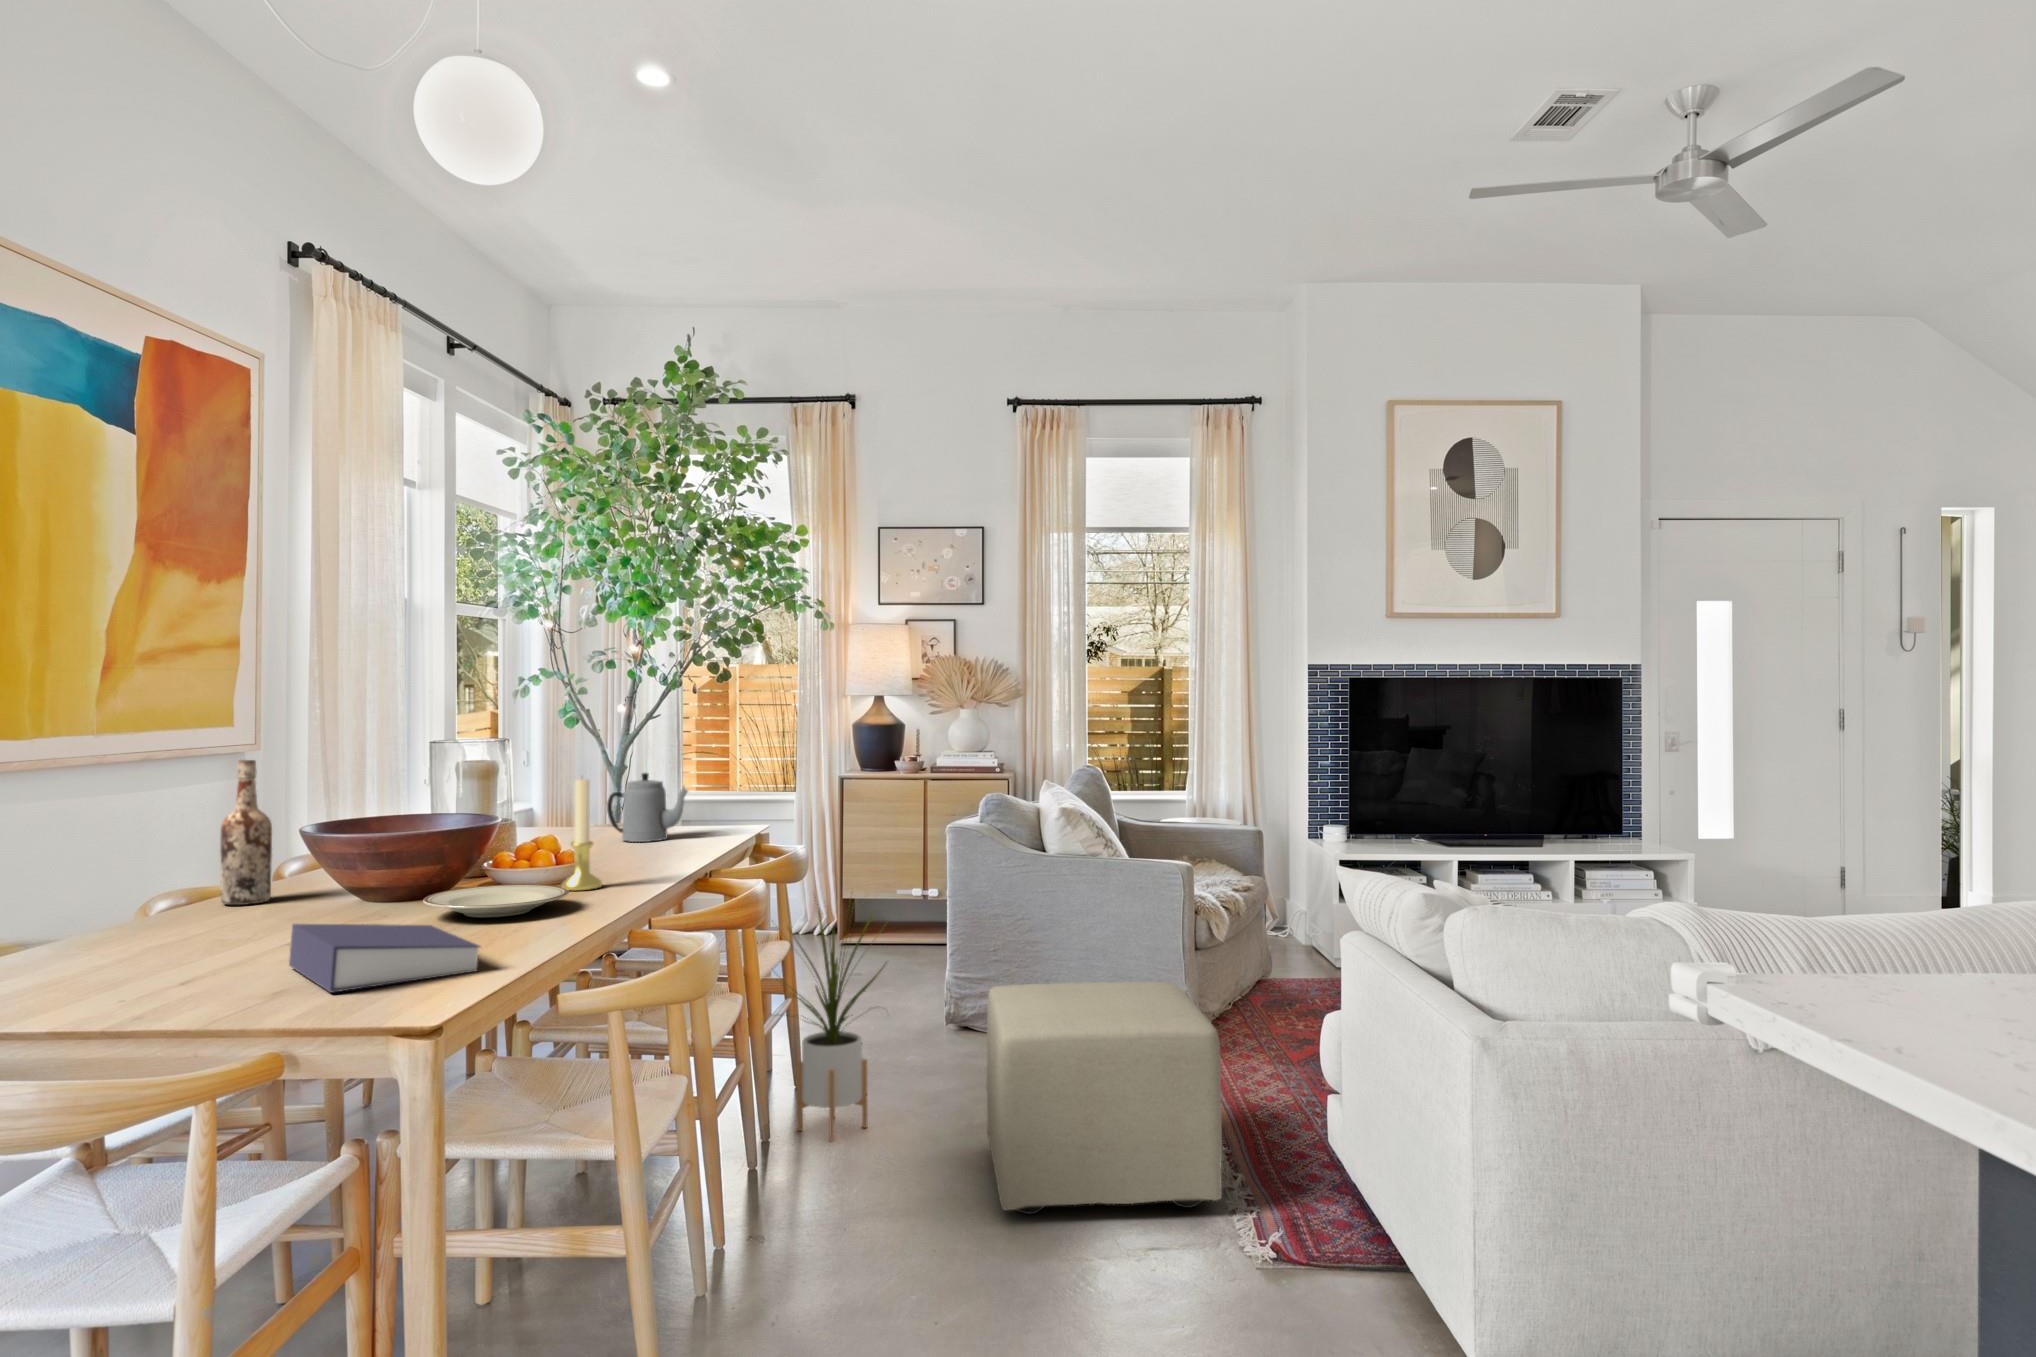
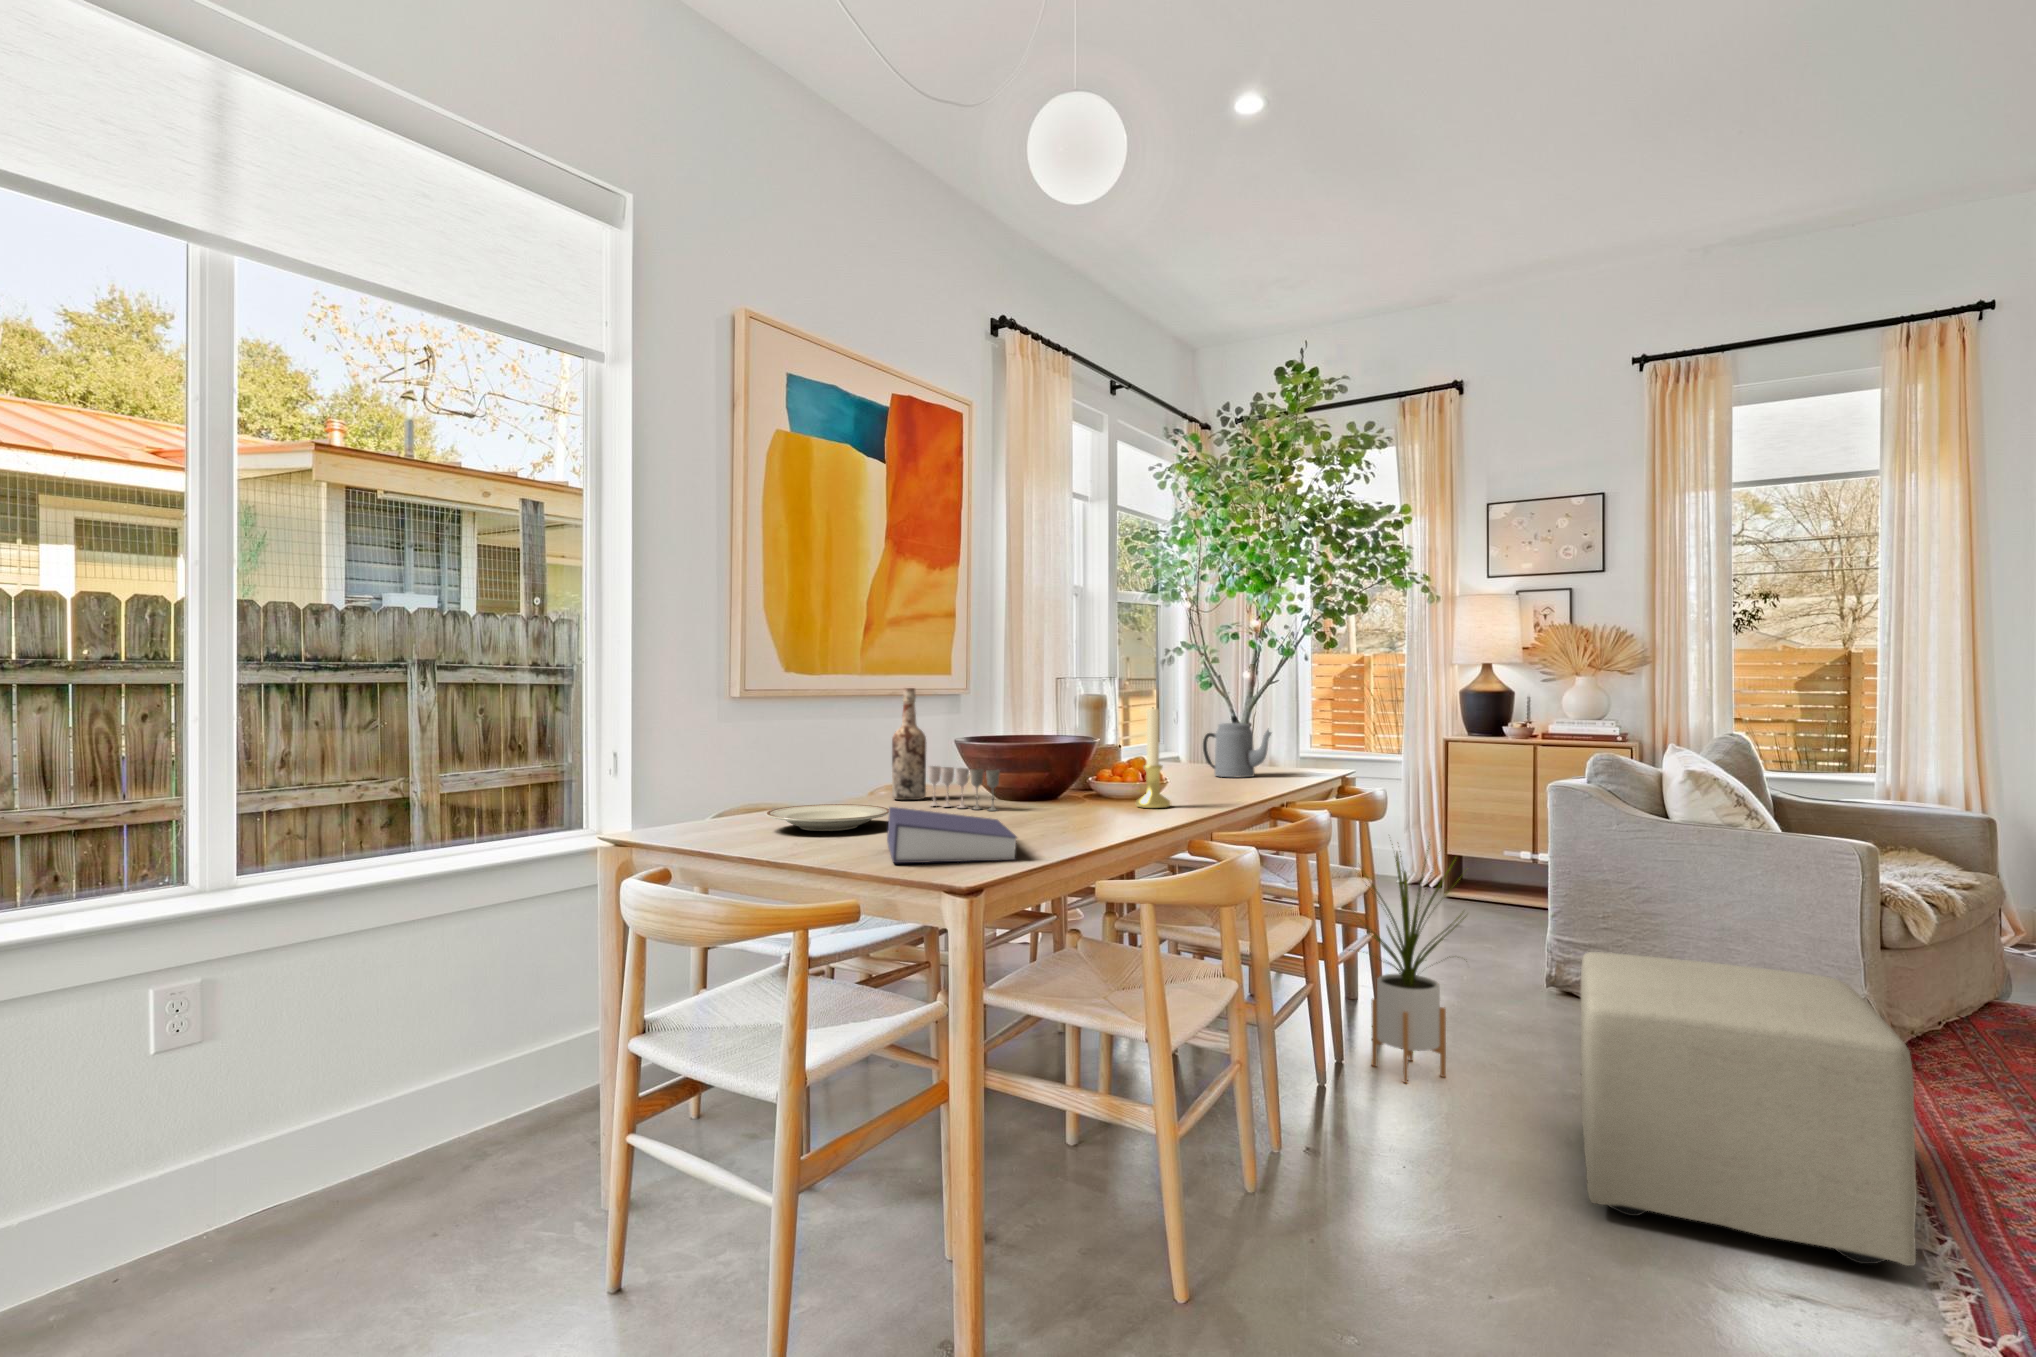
wine glass: none [287,860,394,911] -> present [928,766,1000,811]
plate: present [423,884,569,917] -> present [766,804,889,831]

